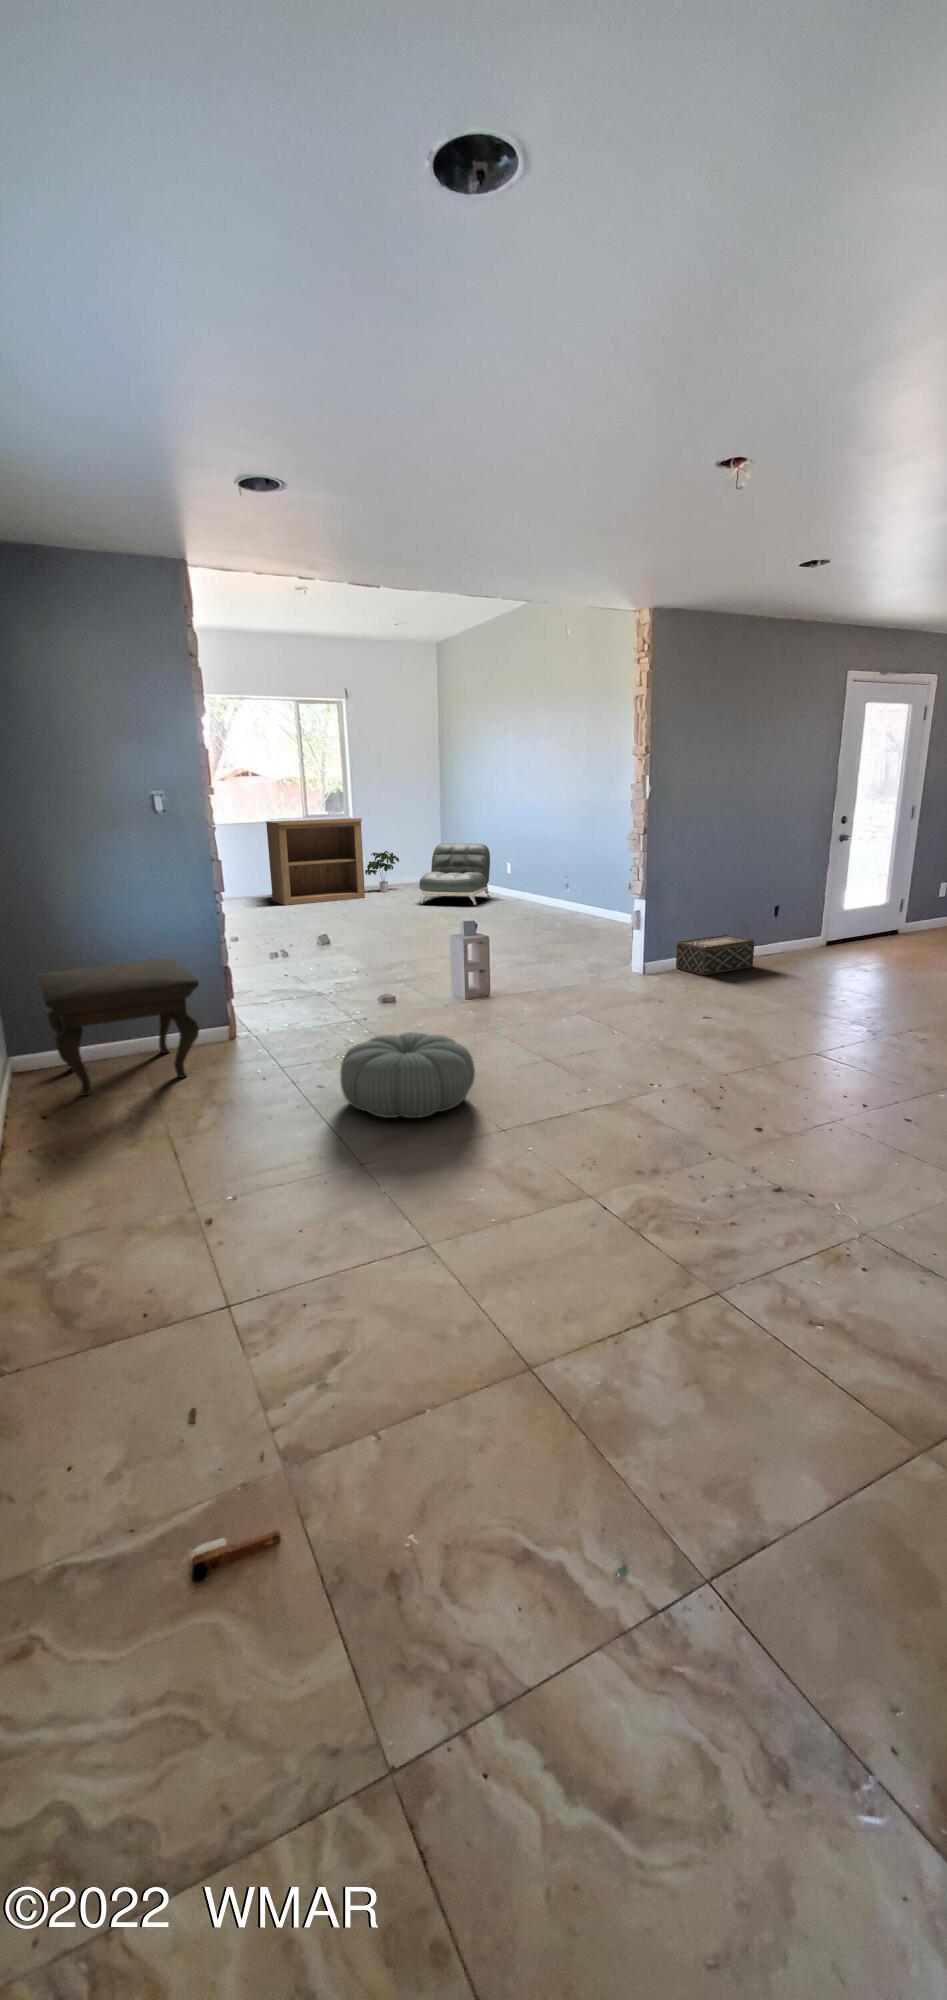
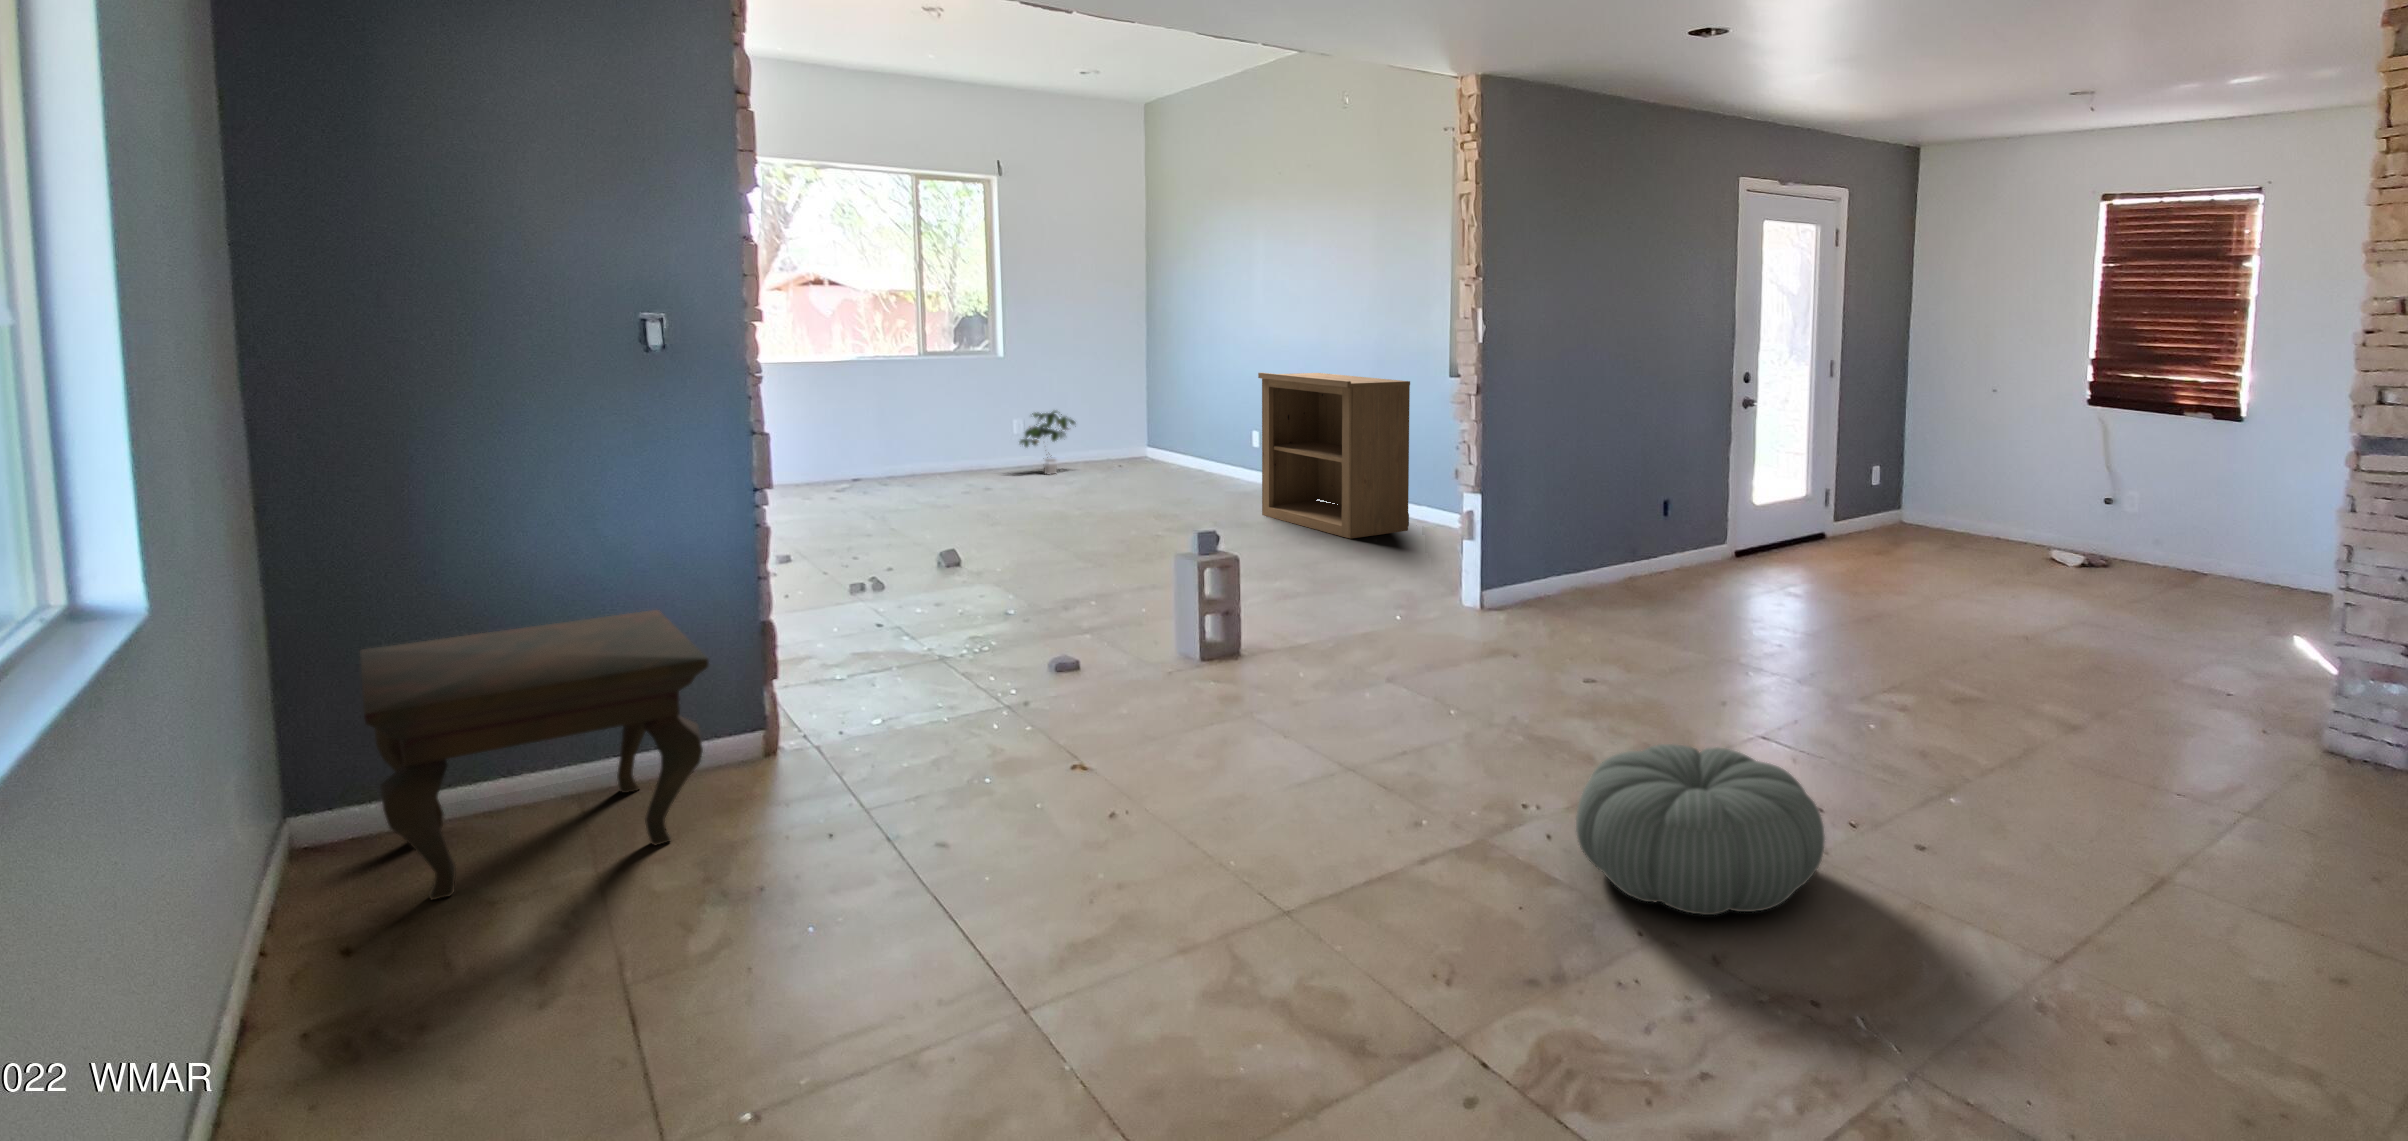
bookshelf: present [266,818,365,905] -> present [1258,373,1410,538]
armchair: present [419,843,491,905] -> none [1110,401,1224,496]
woven basket: present [676,935,754,975] -> none [1525,545,1637,609]
pouf: present [340,1032,475,1118] -> present [1576,744,1825,915]

